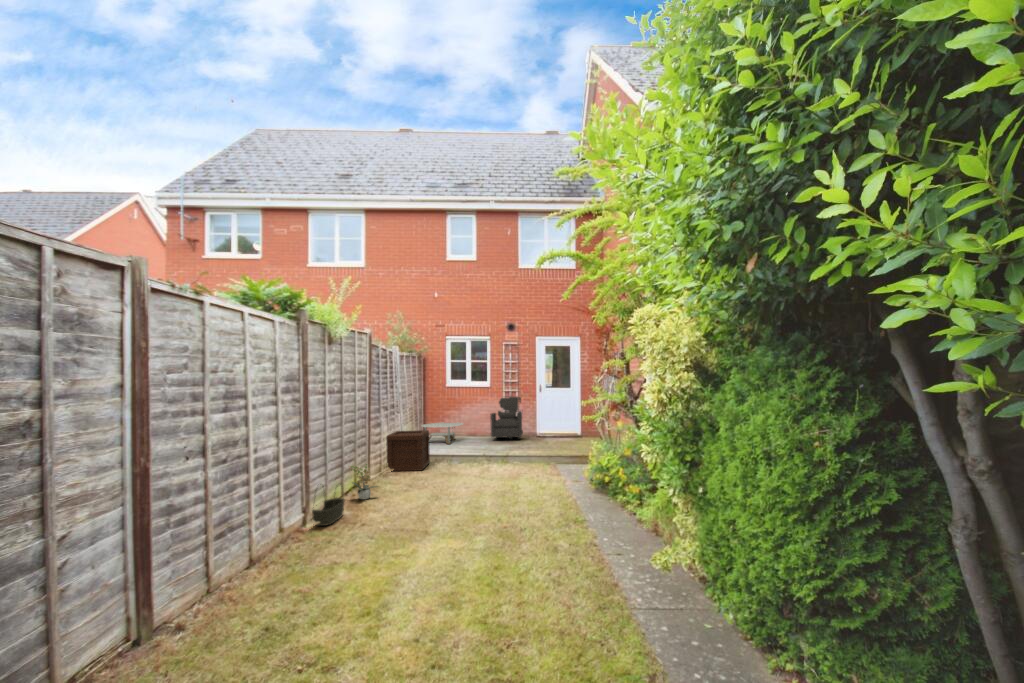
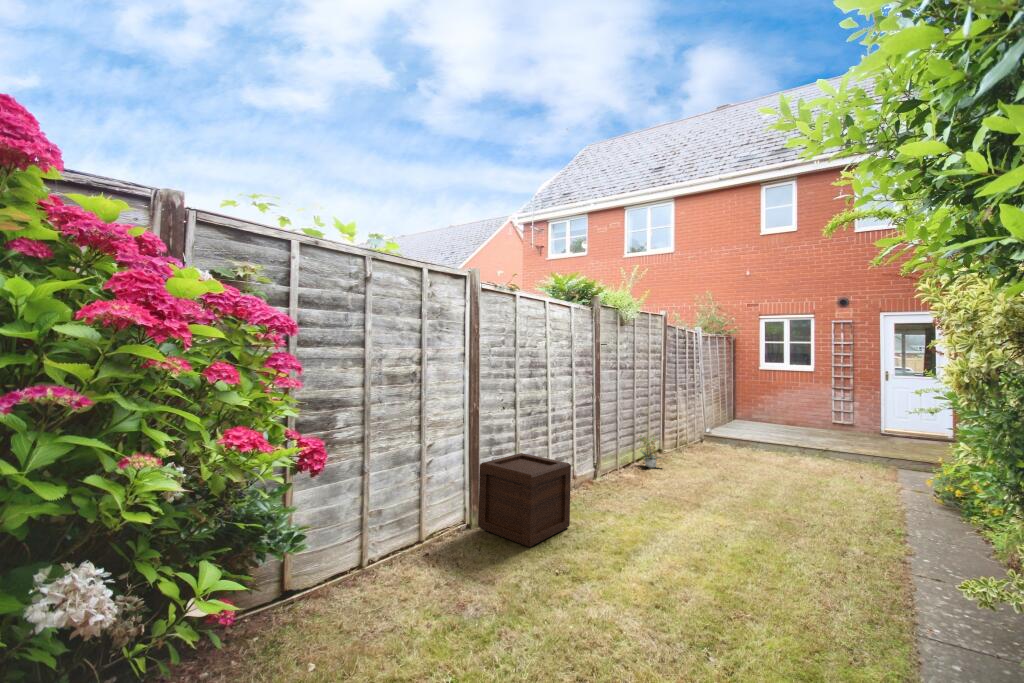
chair: present [490,397,523,440] -> none [810,388,858,439]
round table: present [422,422,463,444] -> none [726,407,776,432]
wooden crate: present [386,430,430,471] -> present [478,453,571,547]
basket: present [312,484,345,526] -> none [600,445,629,482]

